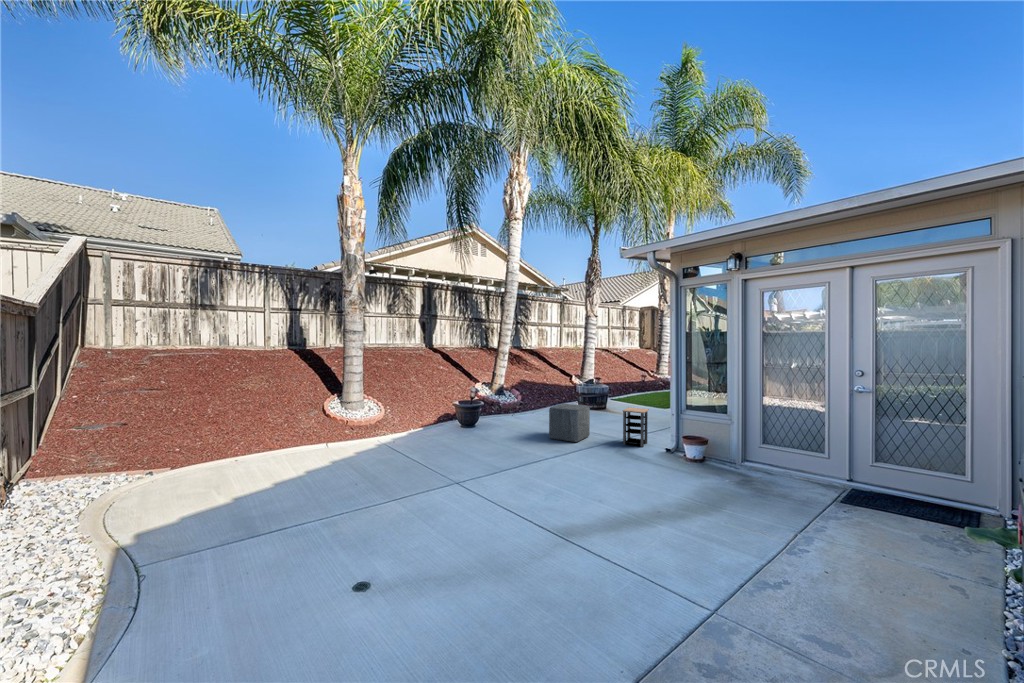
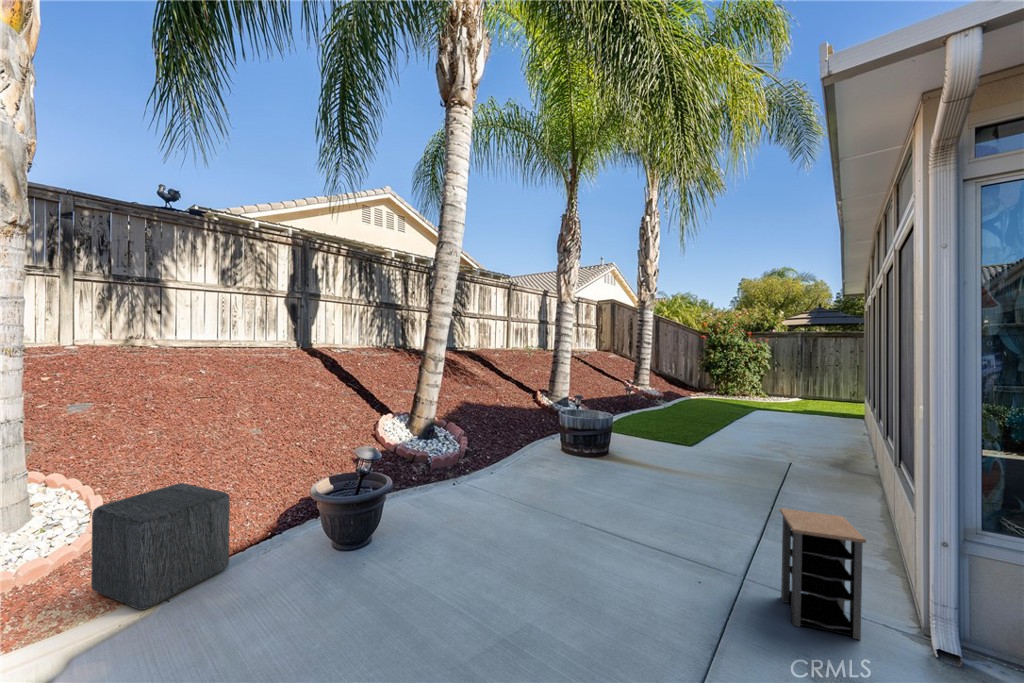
ottoman: present [549,404,590,442] -> present [91,483,230,610]

